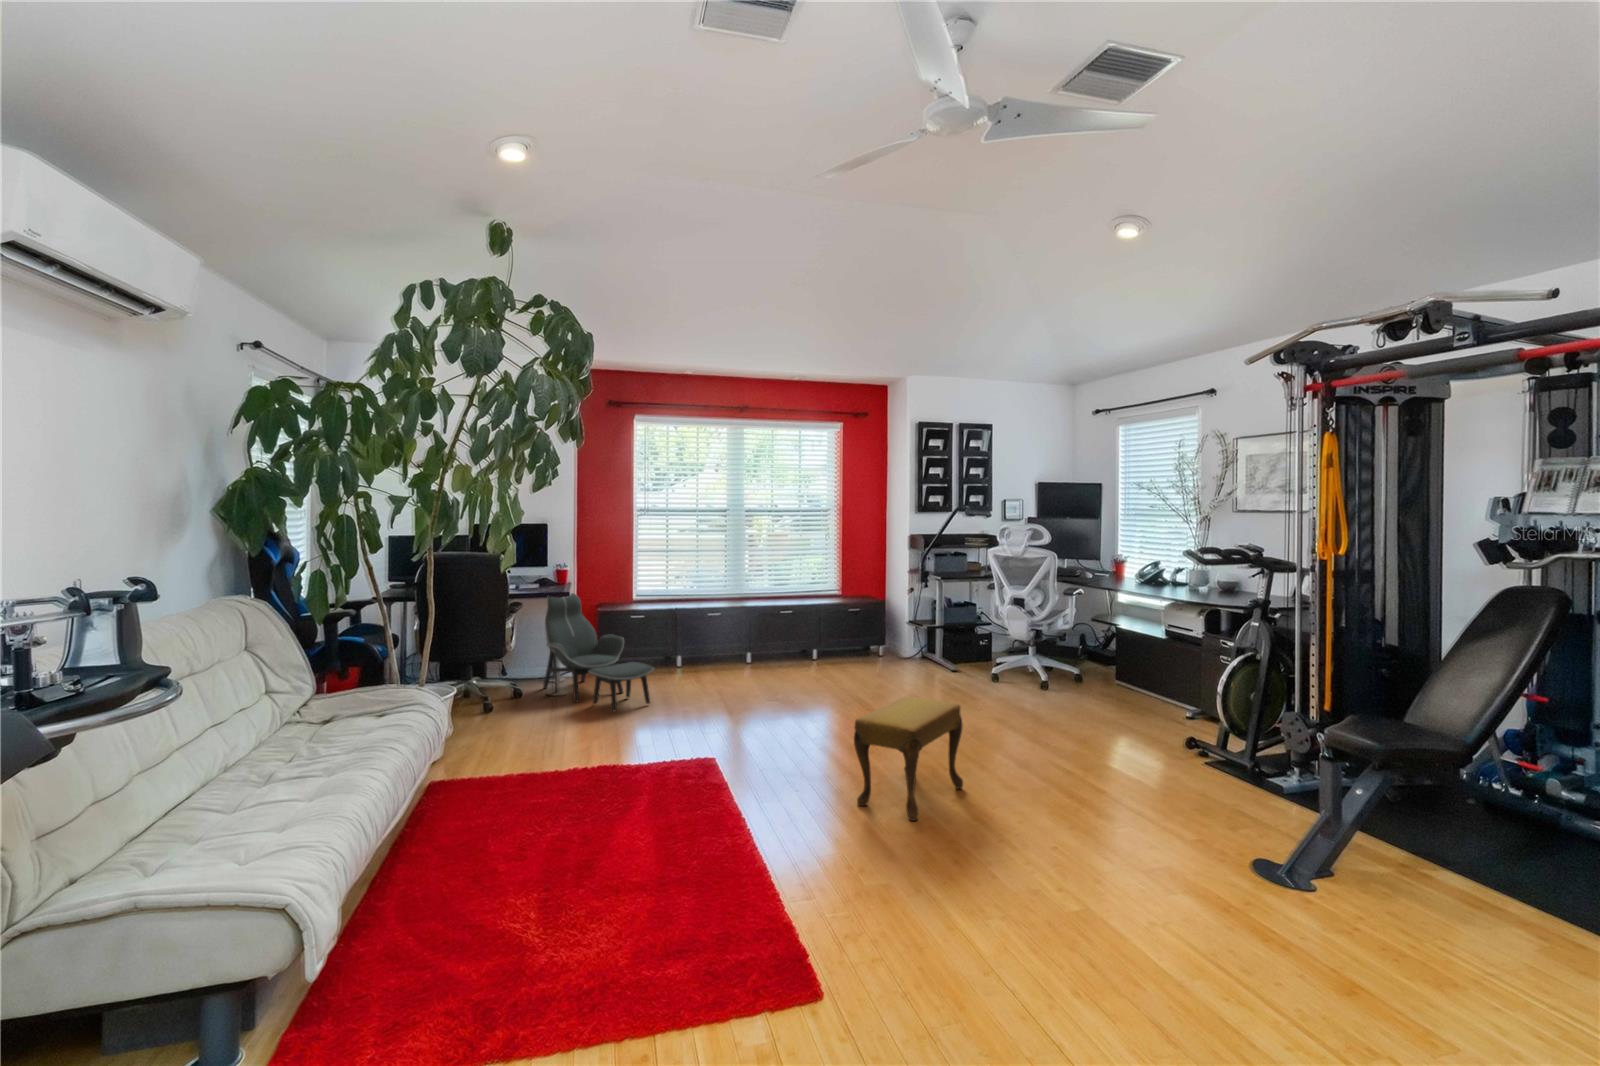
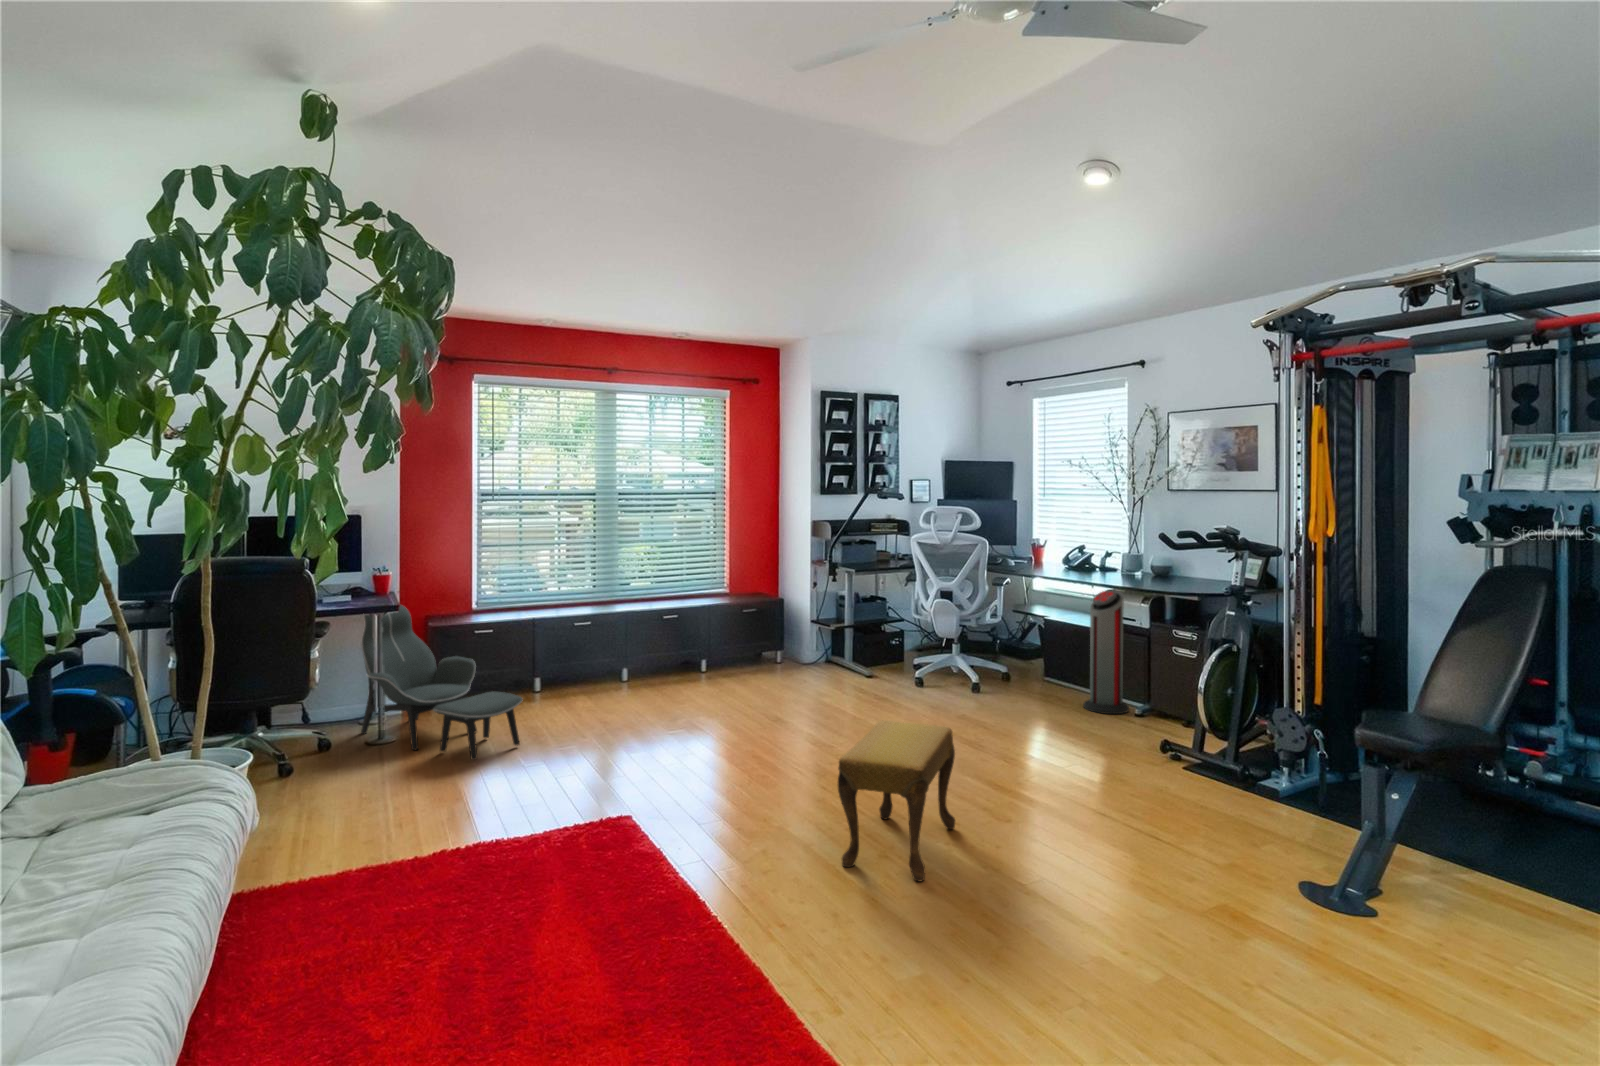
air purifier: none [1140,602,1183,716] -> present [1083,590,1129,714]

